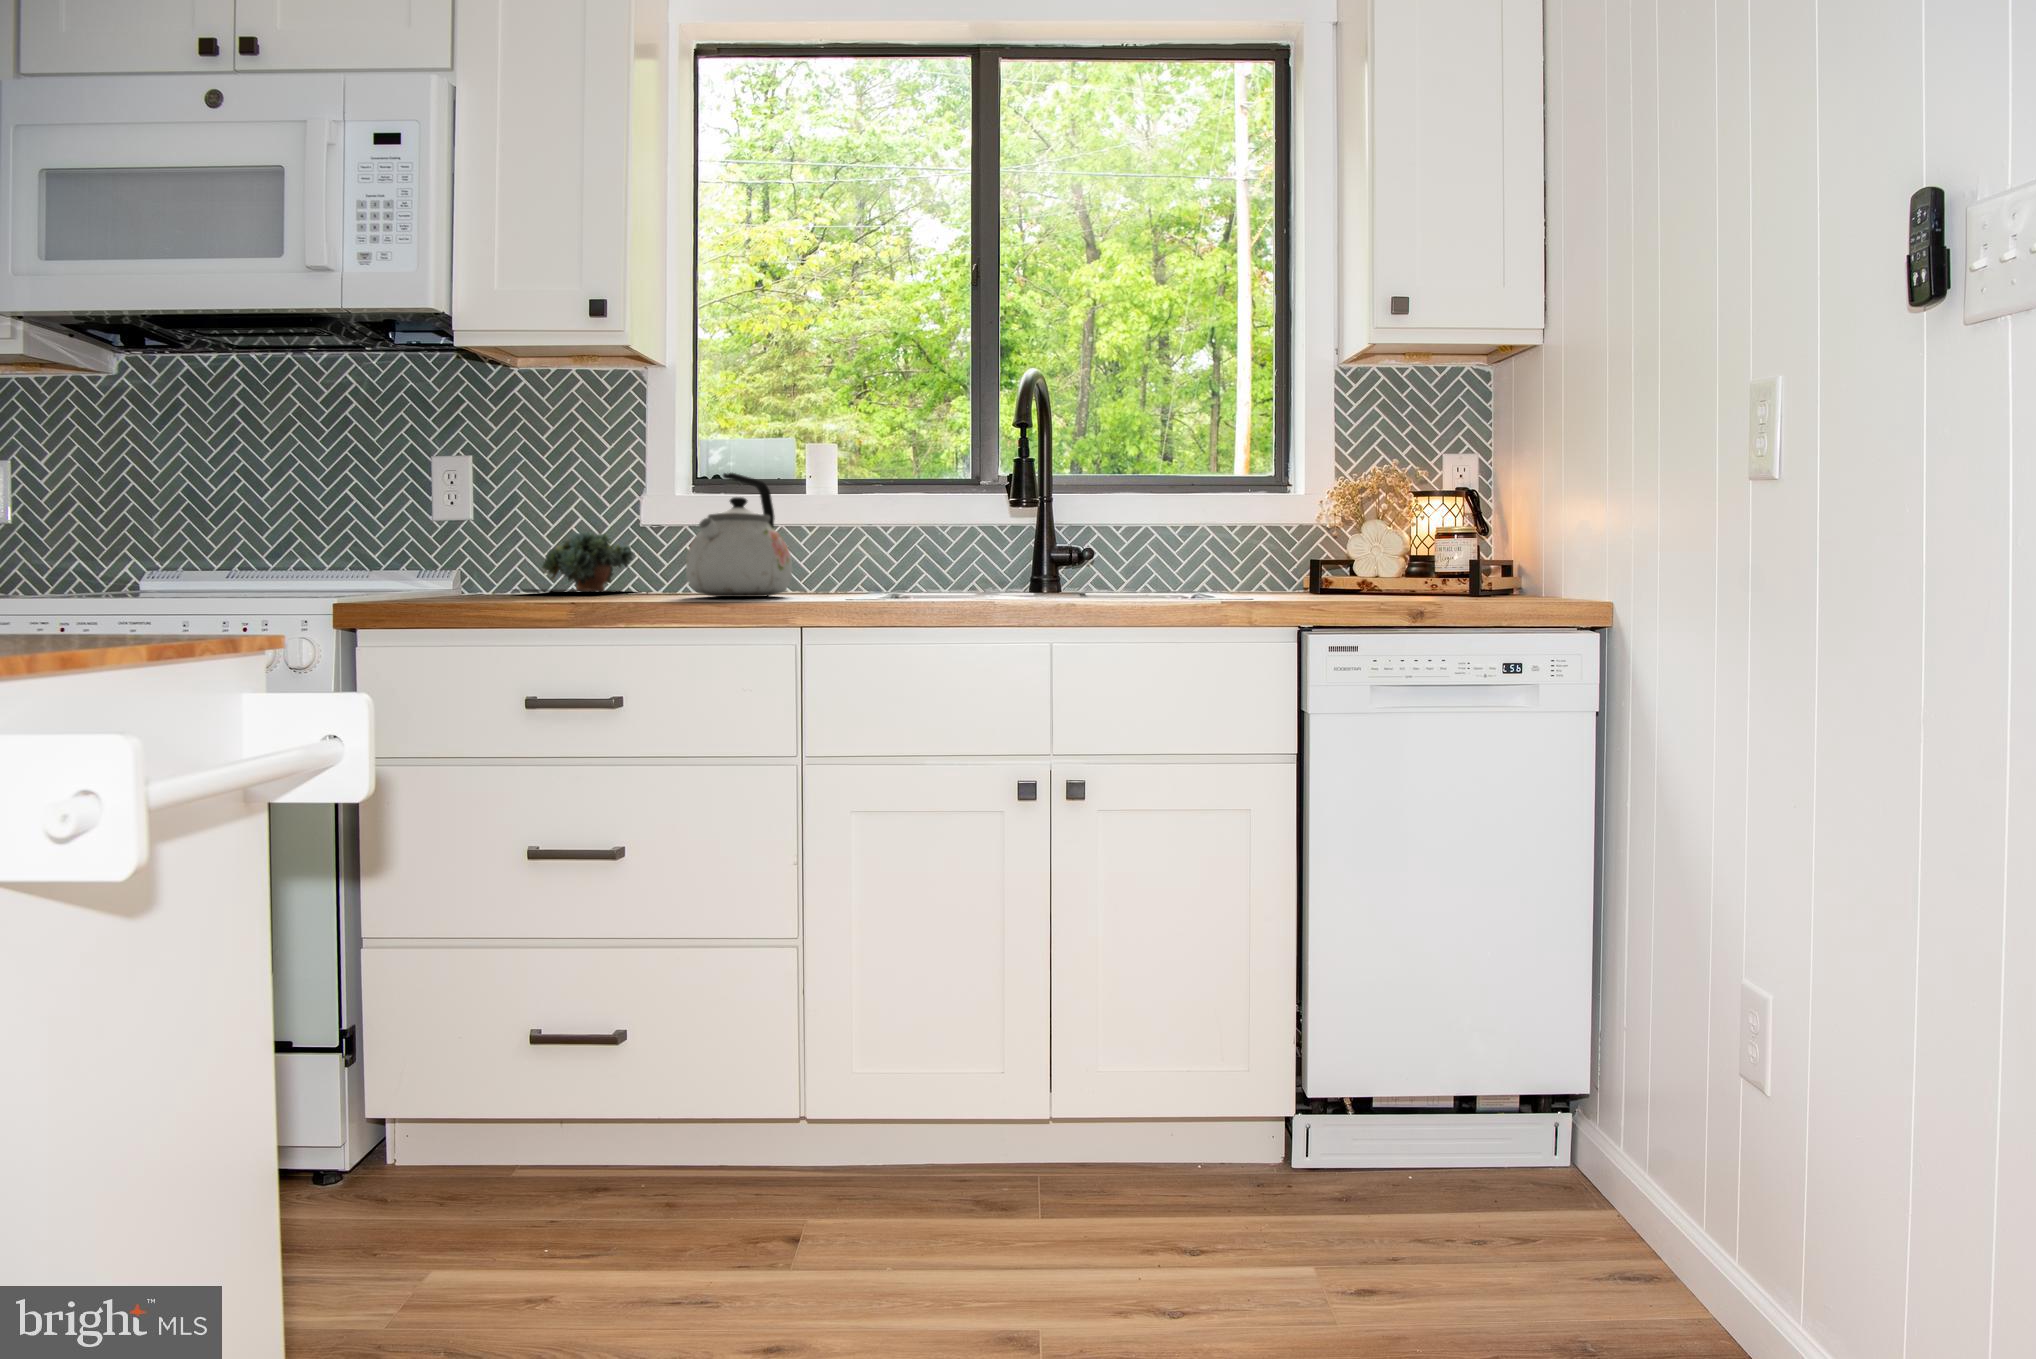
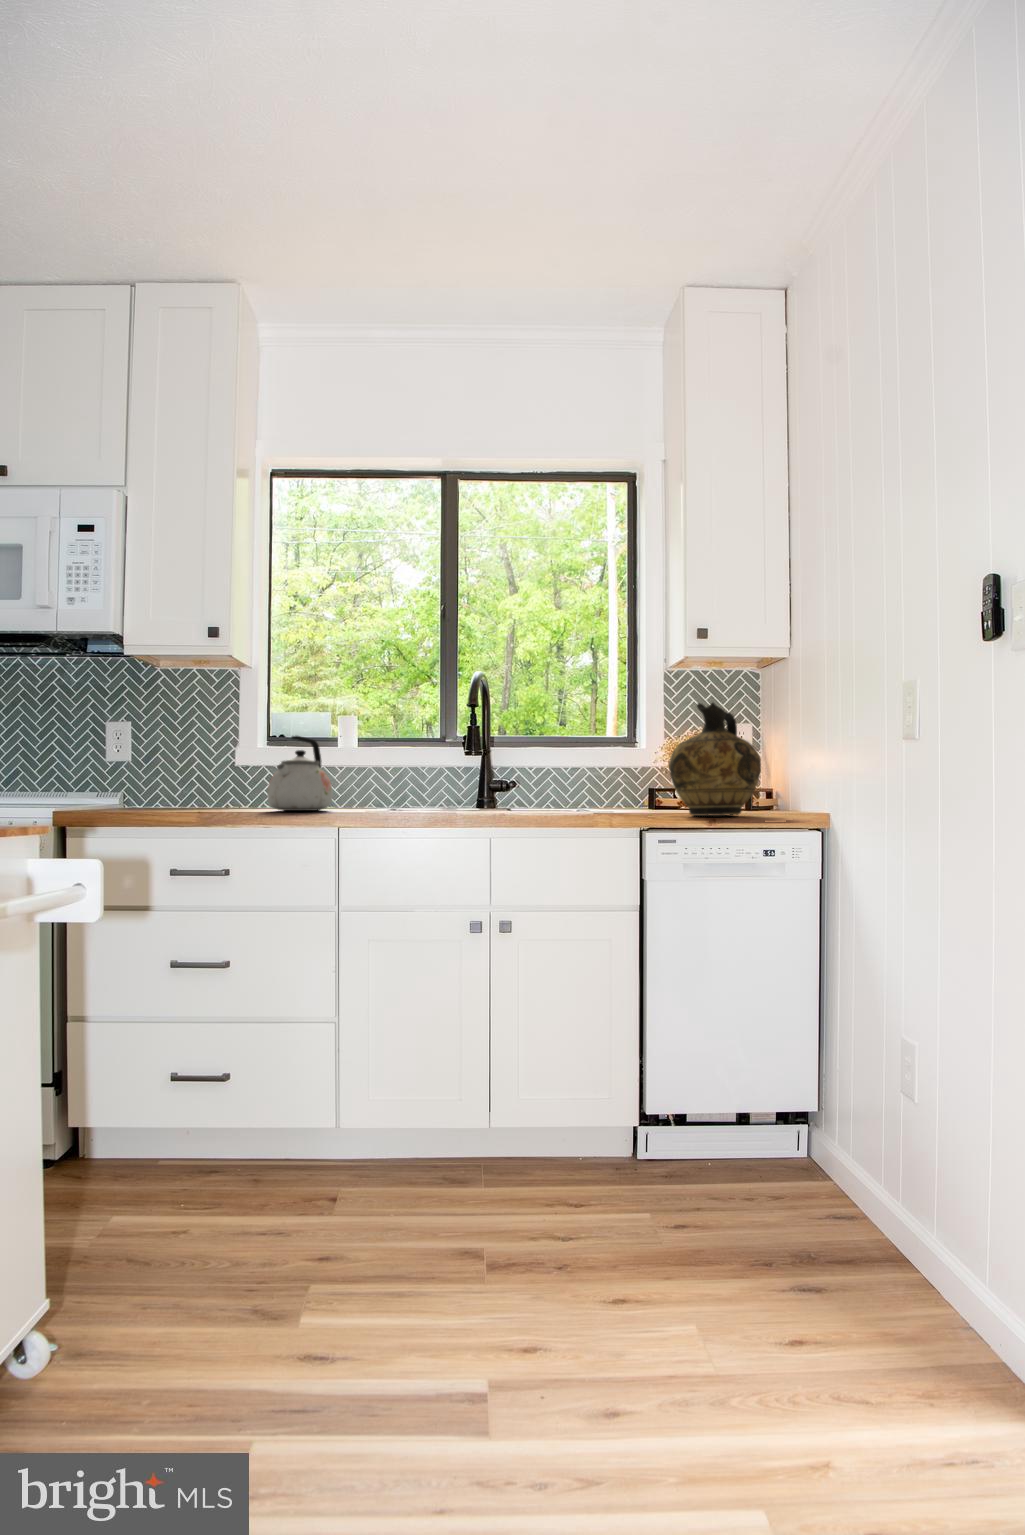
ceramic jug: none [1355,407,1516,603] -> present [669,703,761,816]
succulent plant: present [518,532,635,593] -> none [154,769,242,808]

